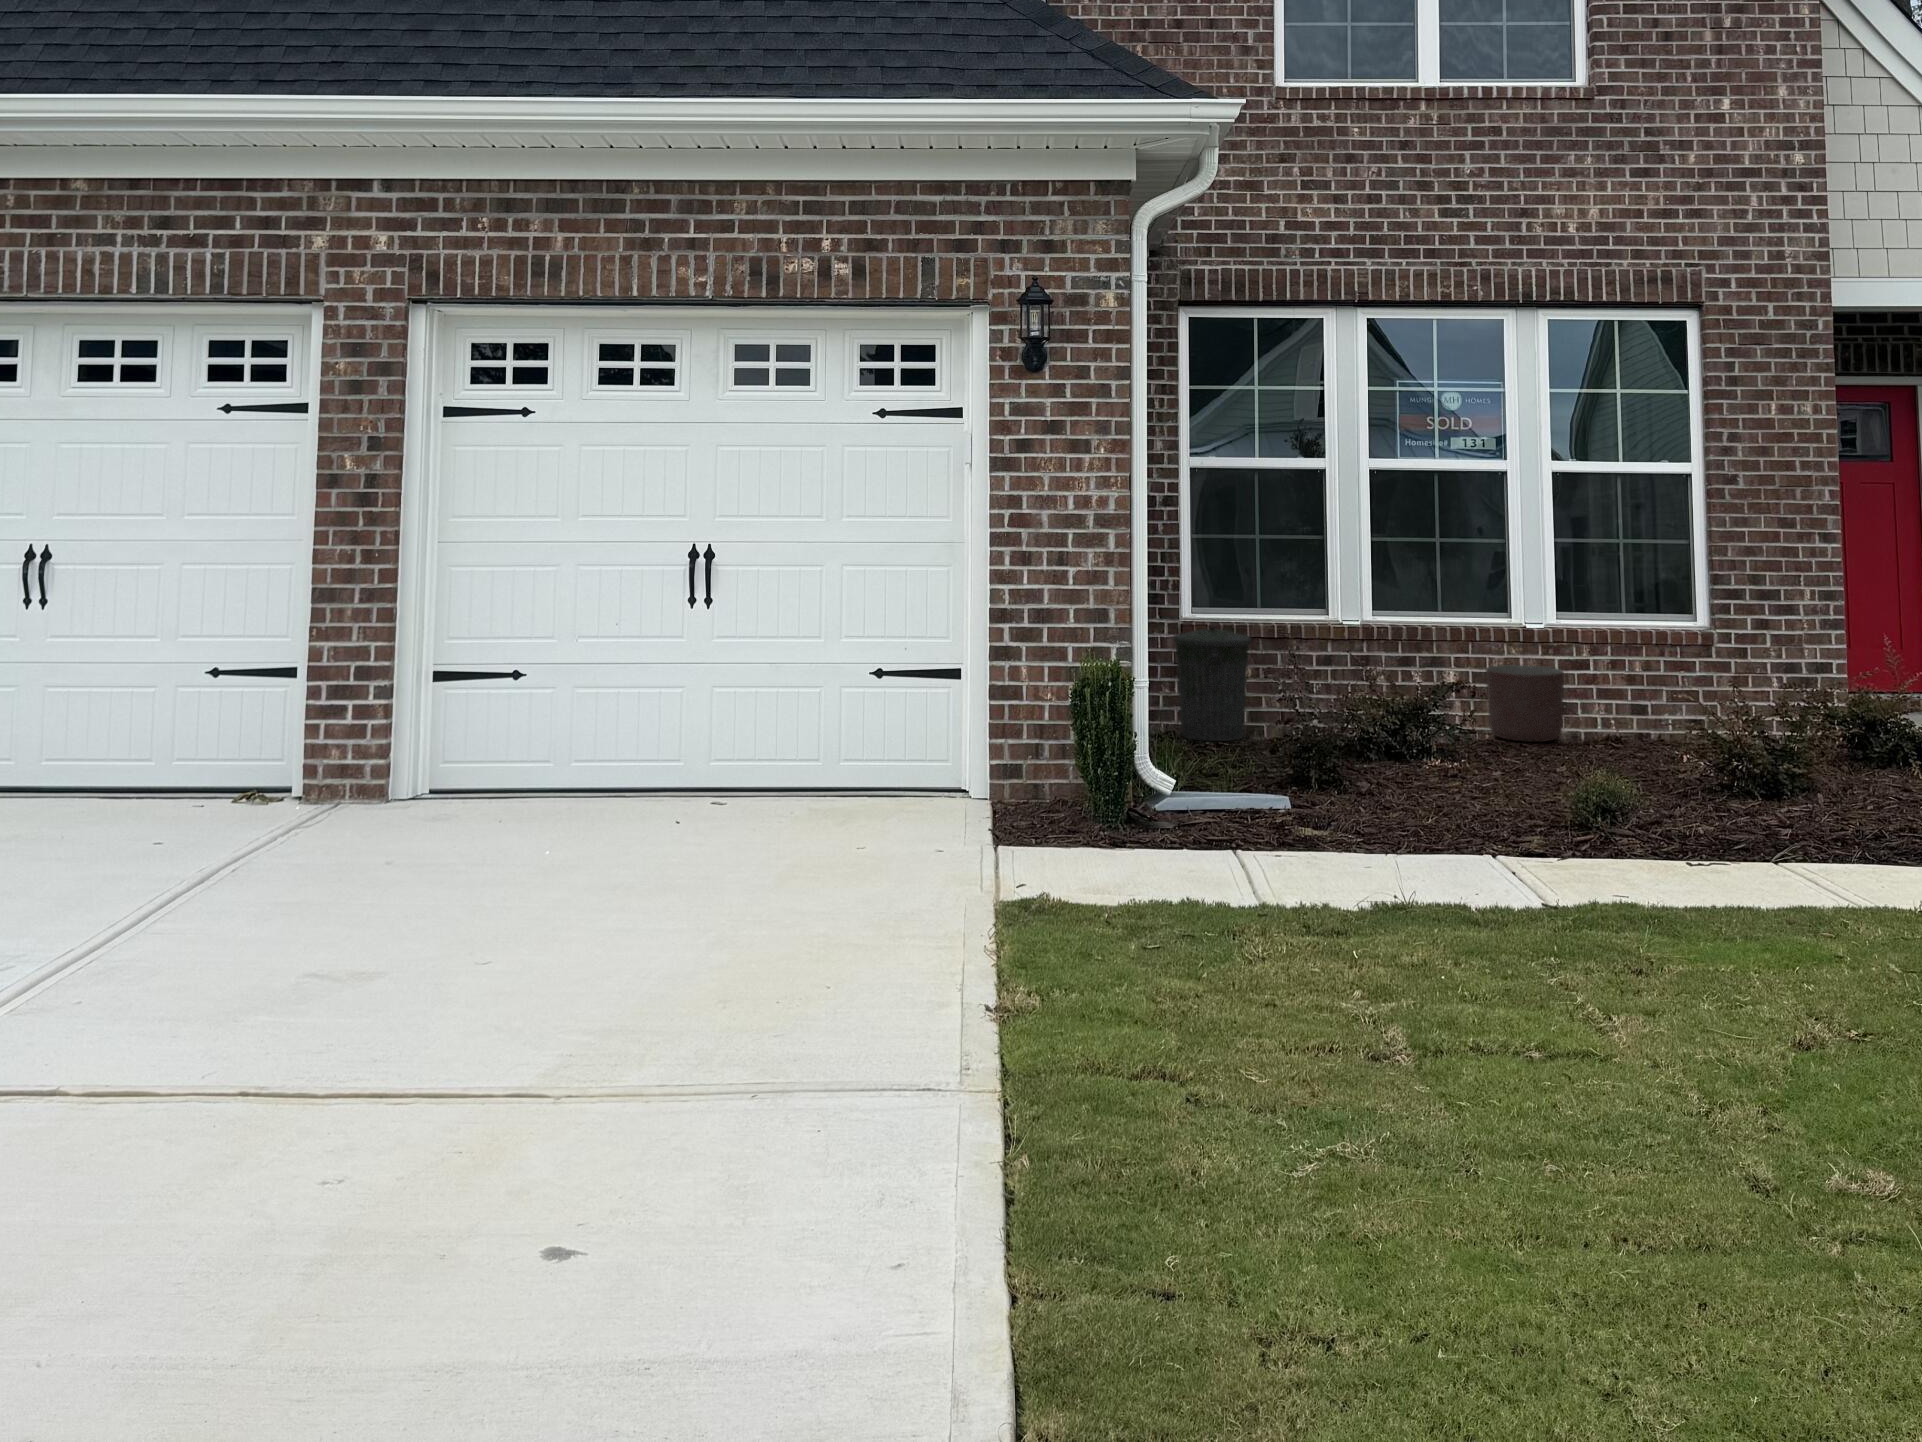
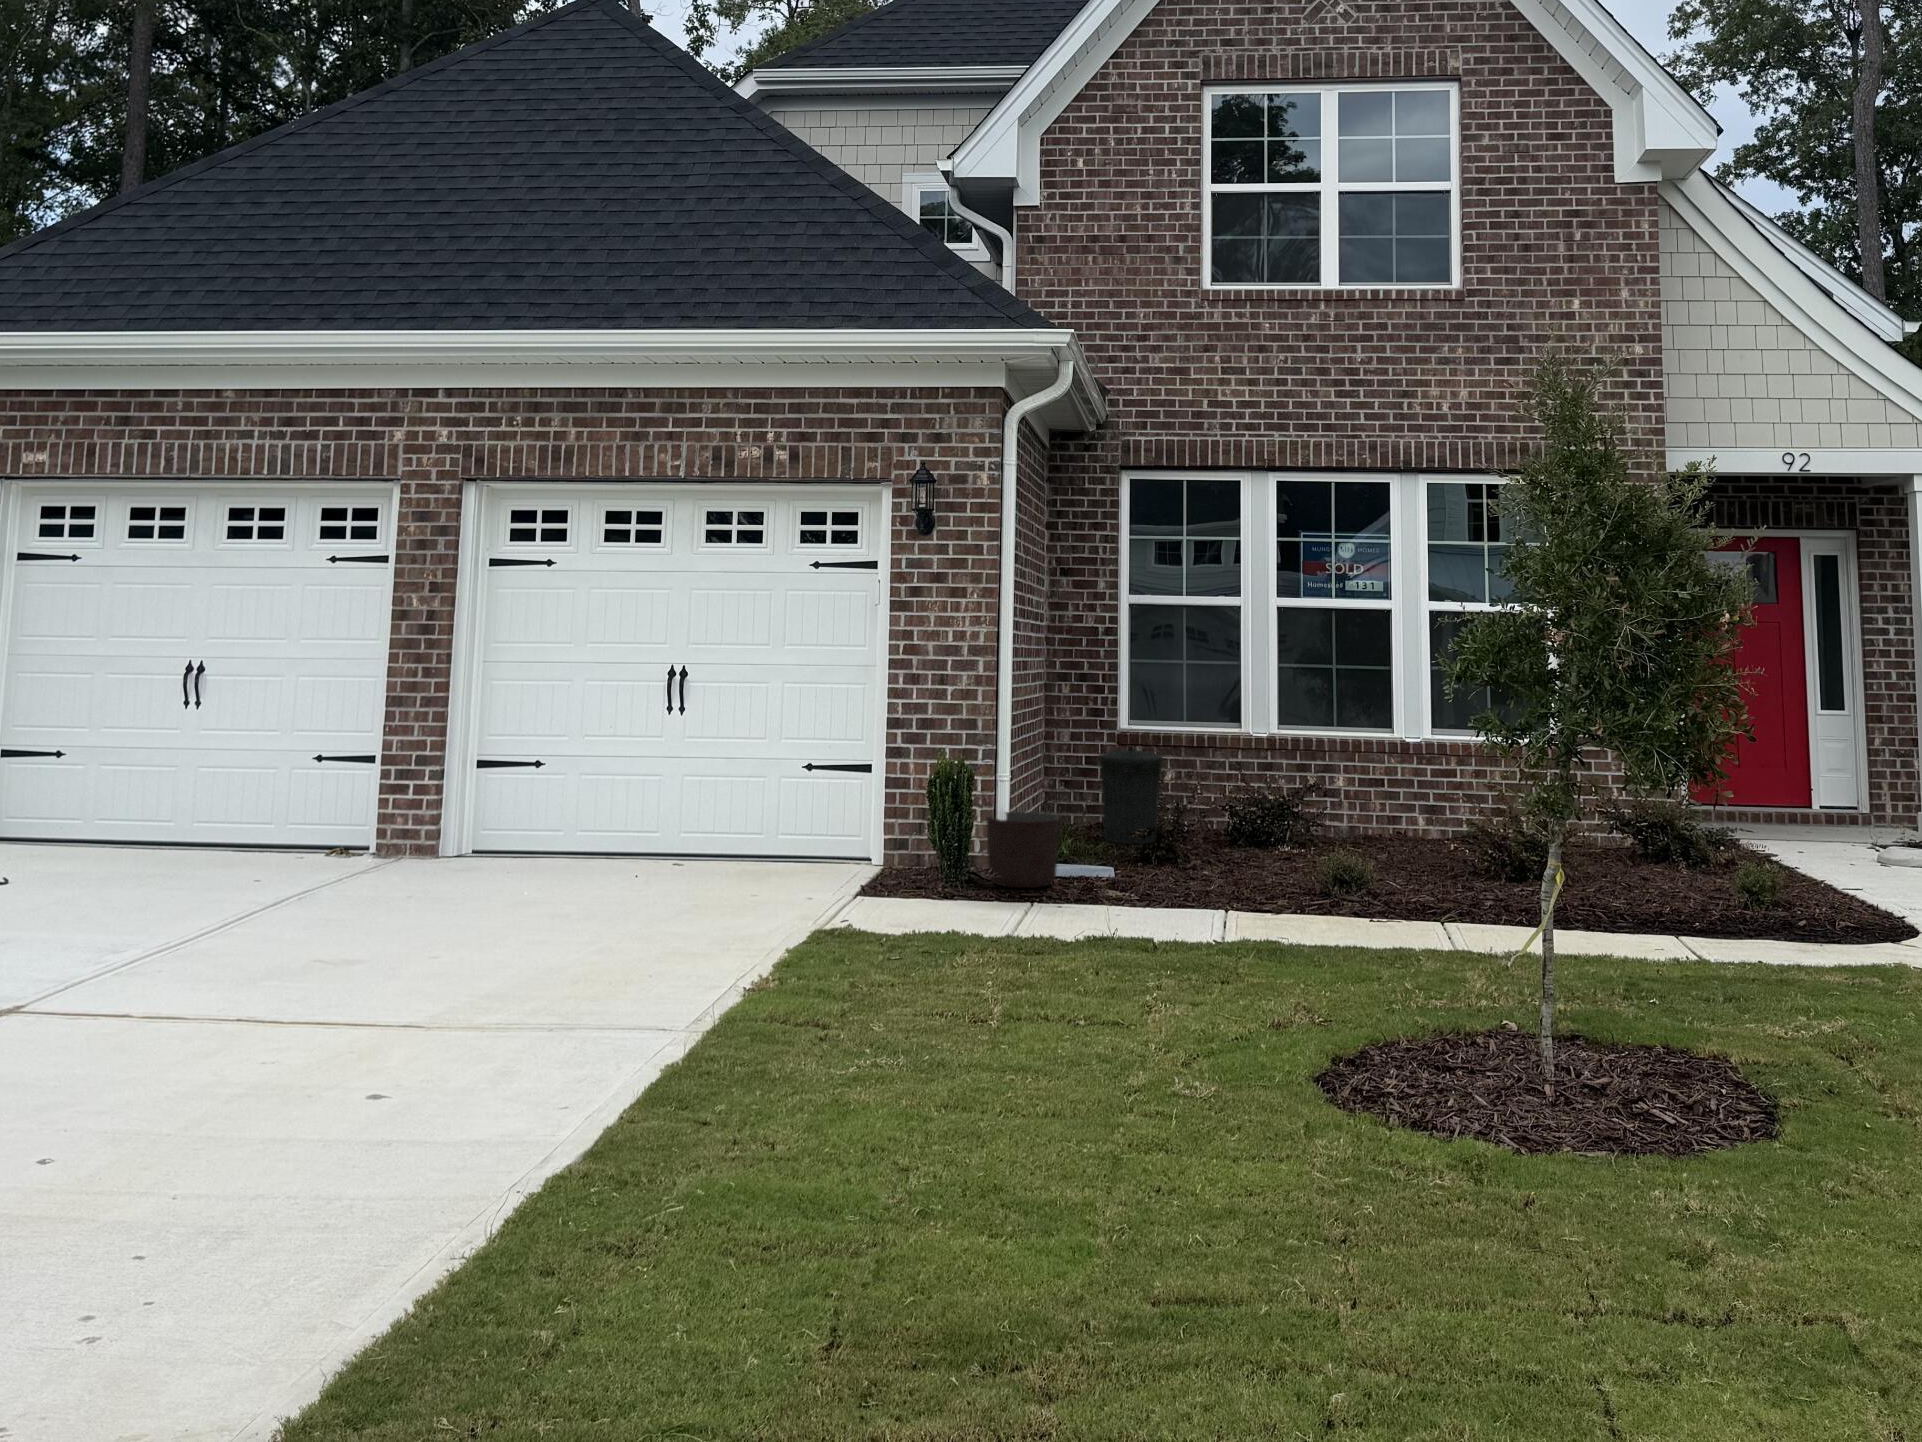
planter: present [1486,665,1564,742] -> present [987,812,1059,888]

